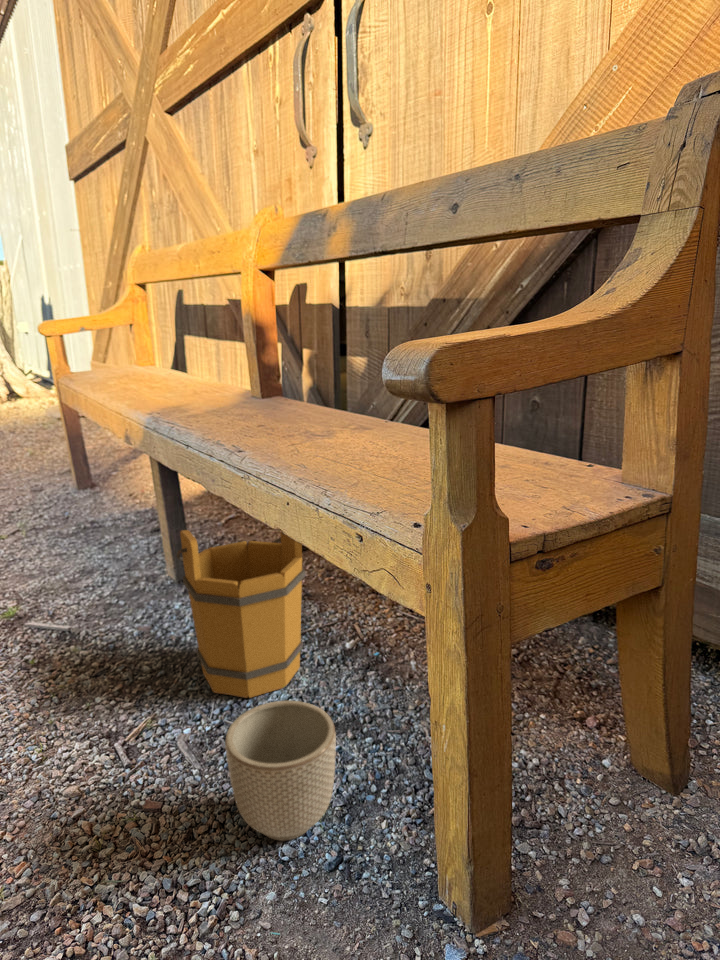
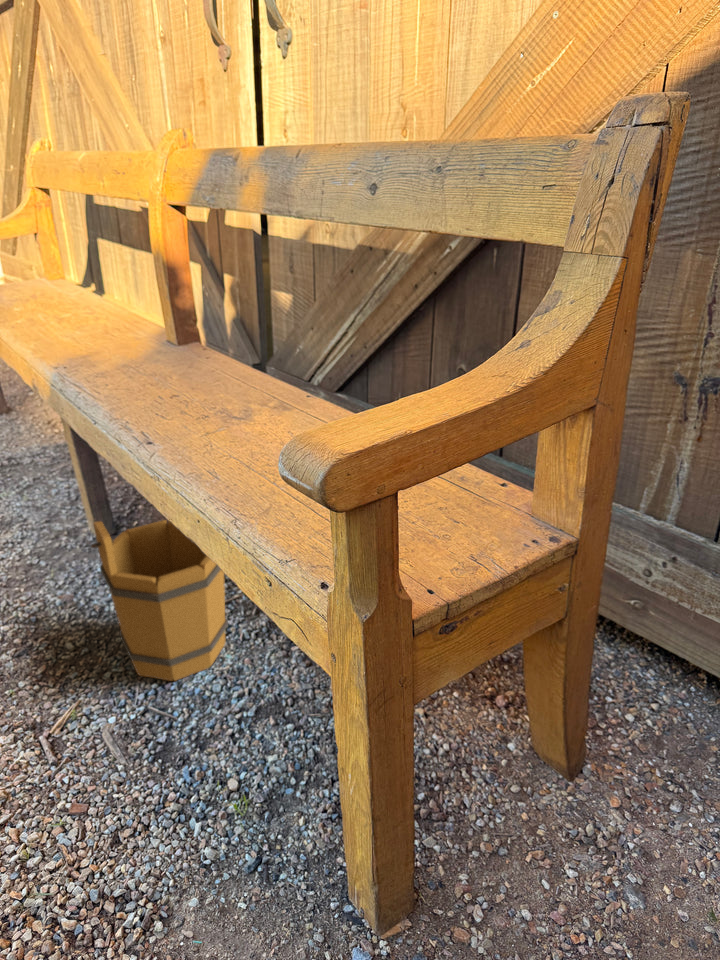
planter: present [225,701,336,841] -> none [144,711,254,844]

